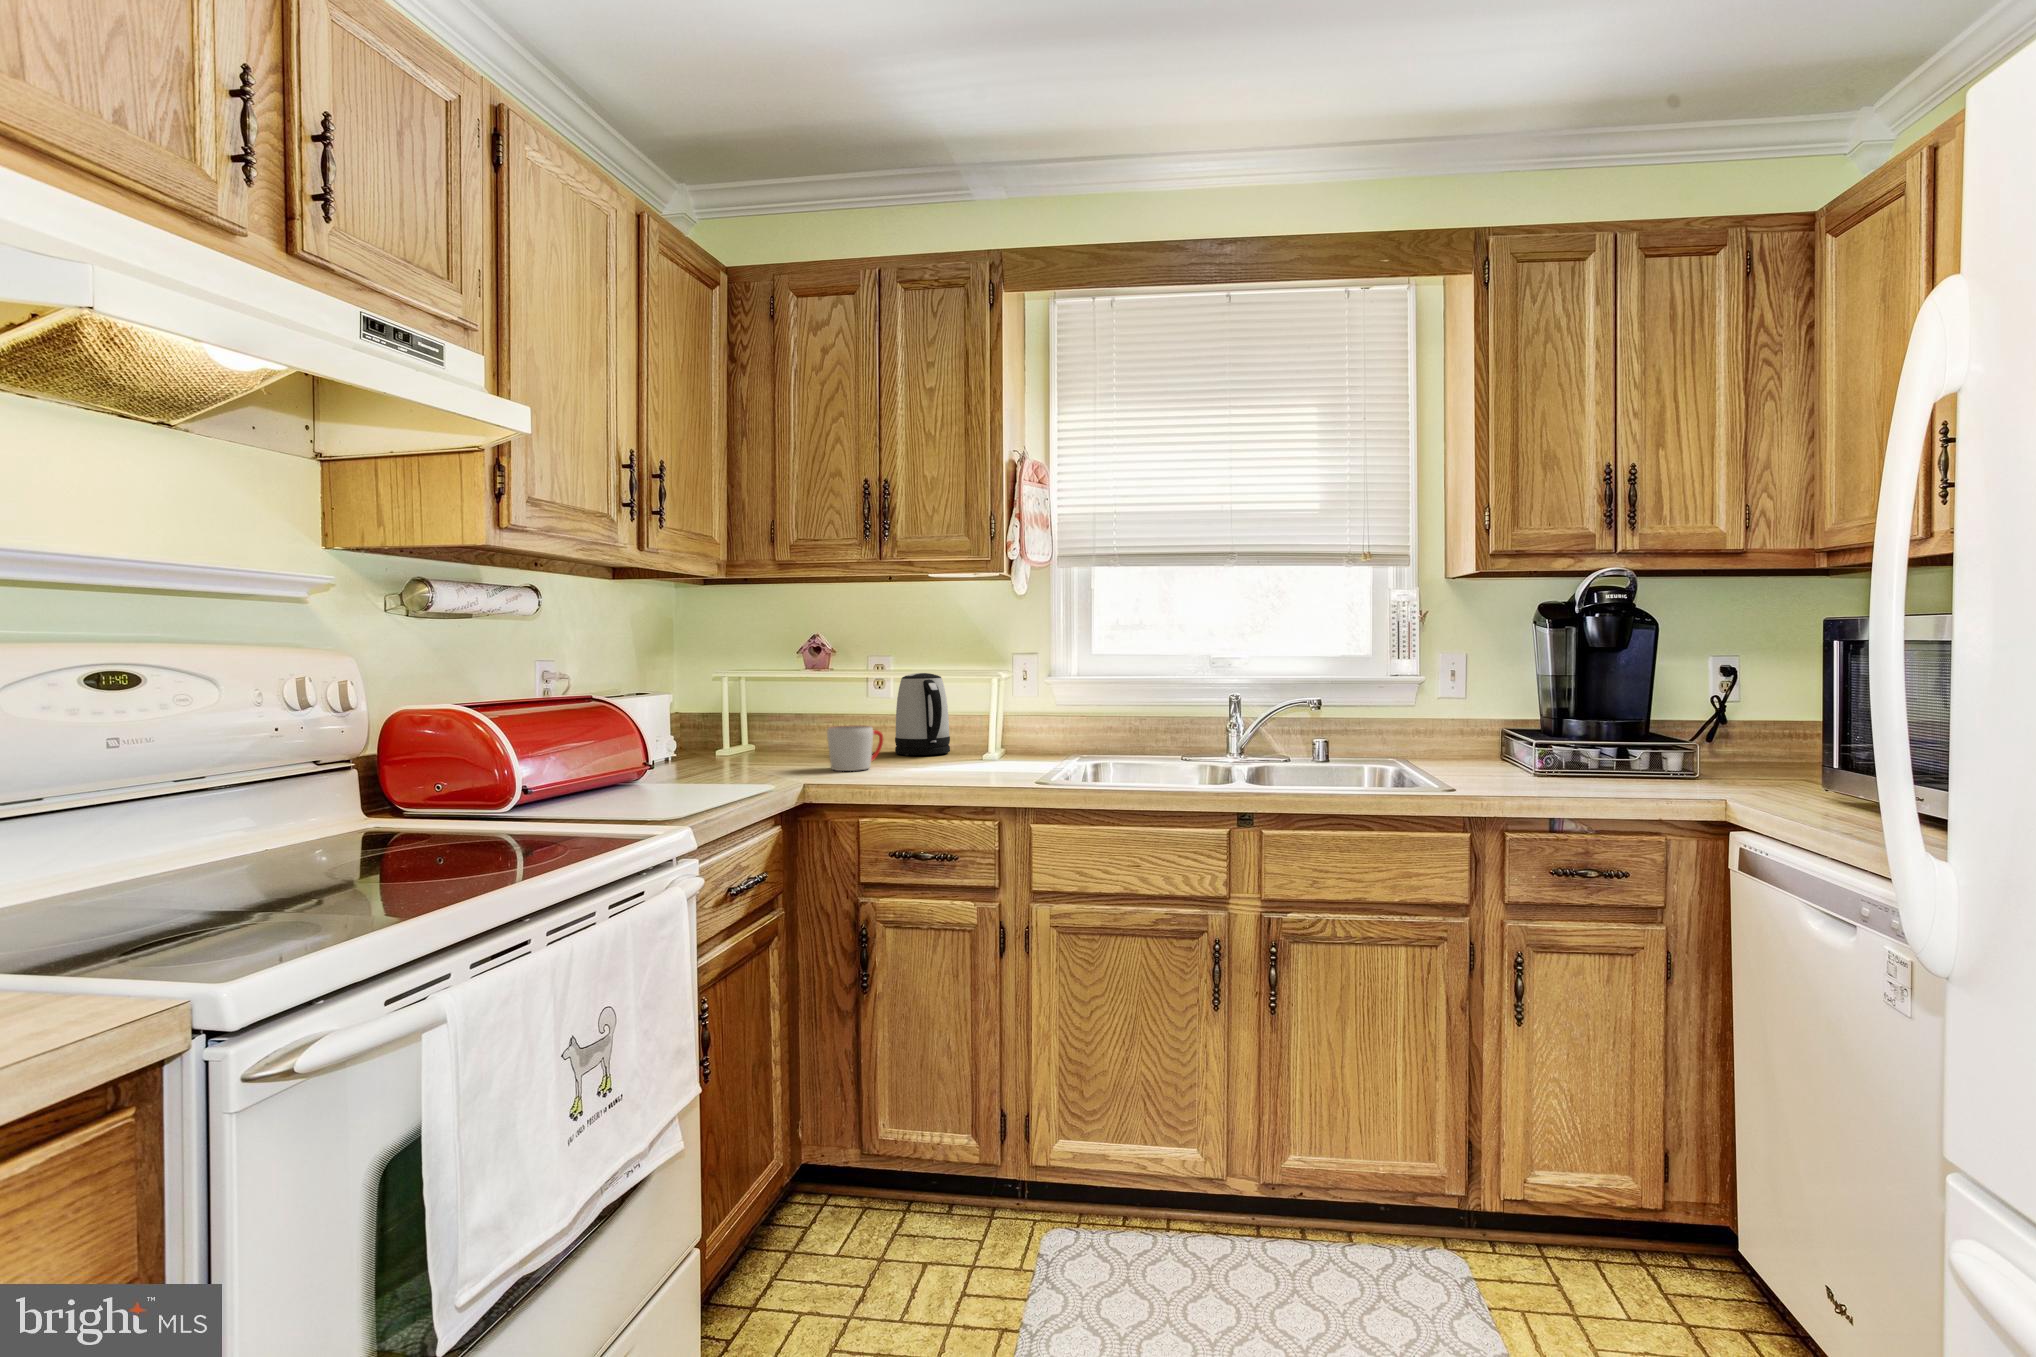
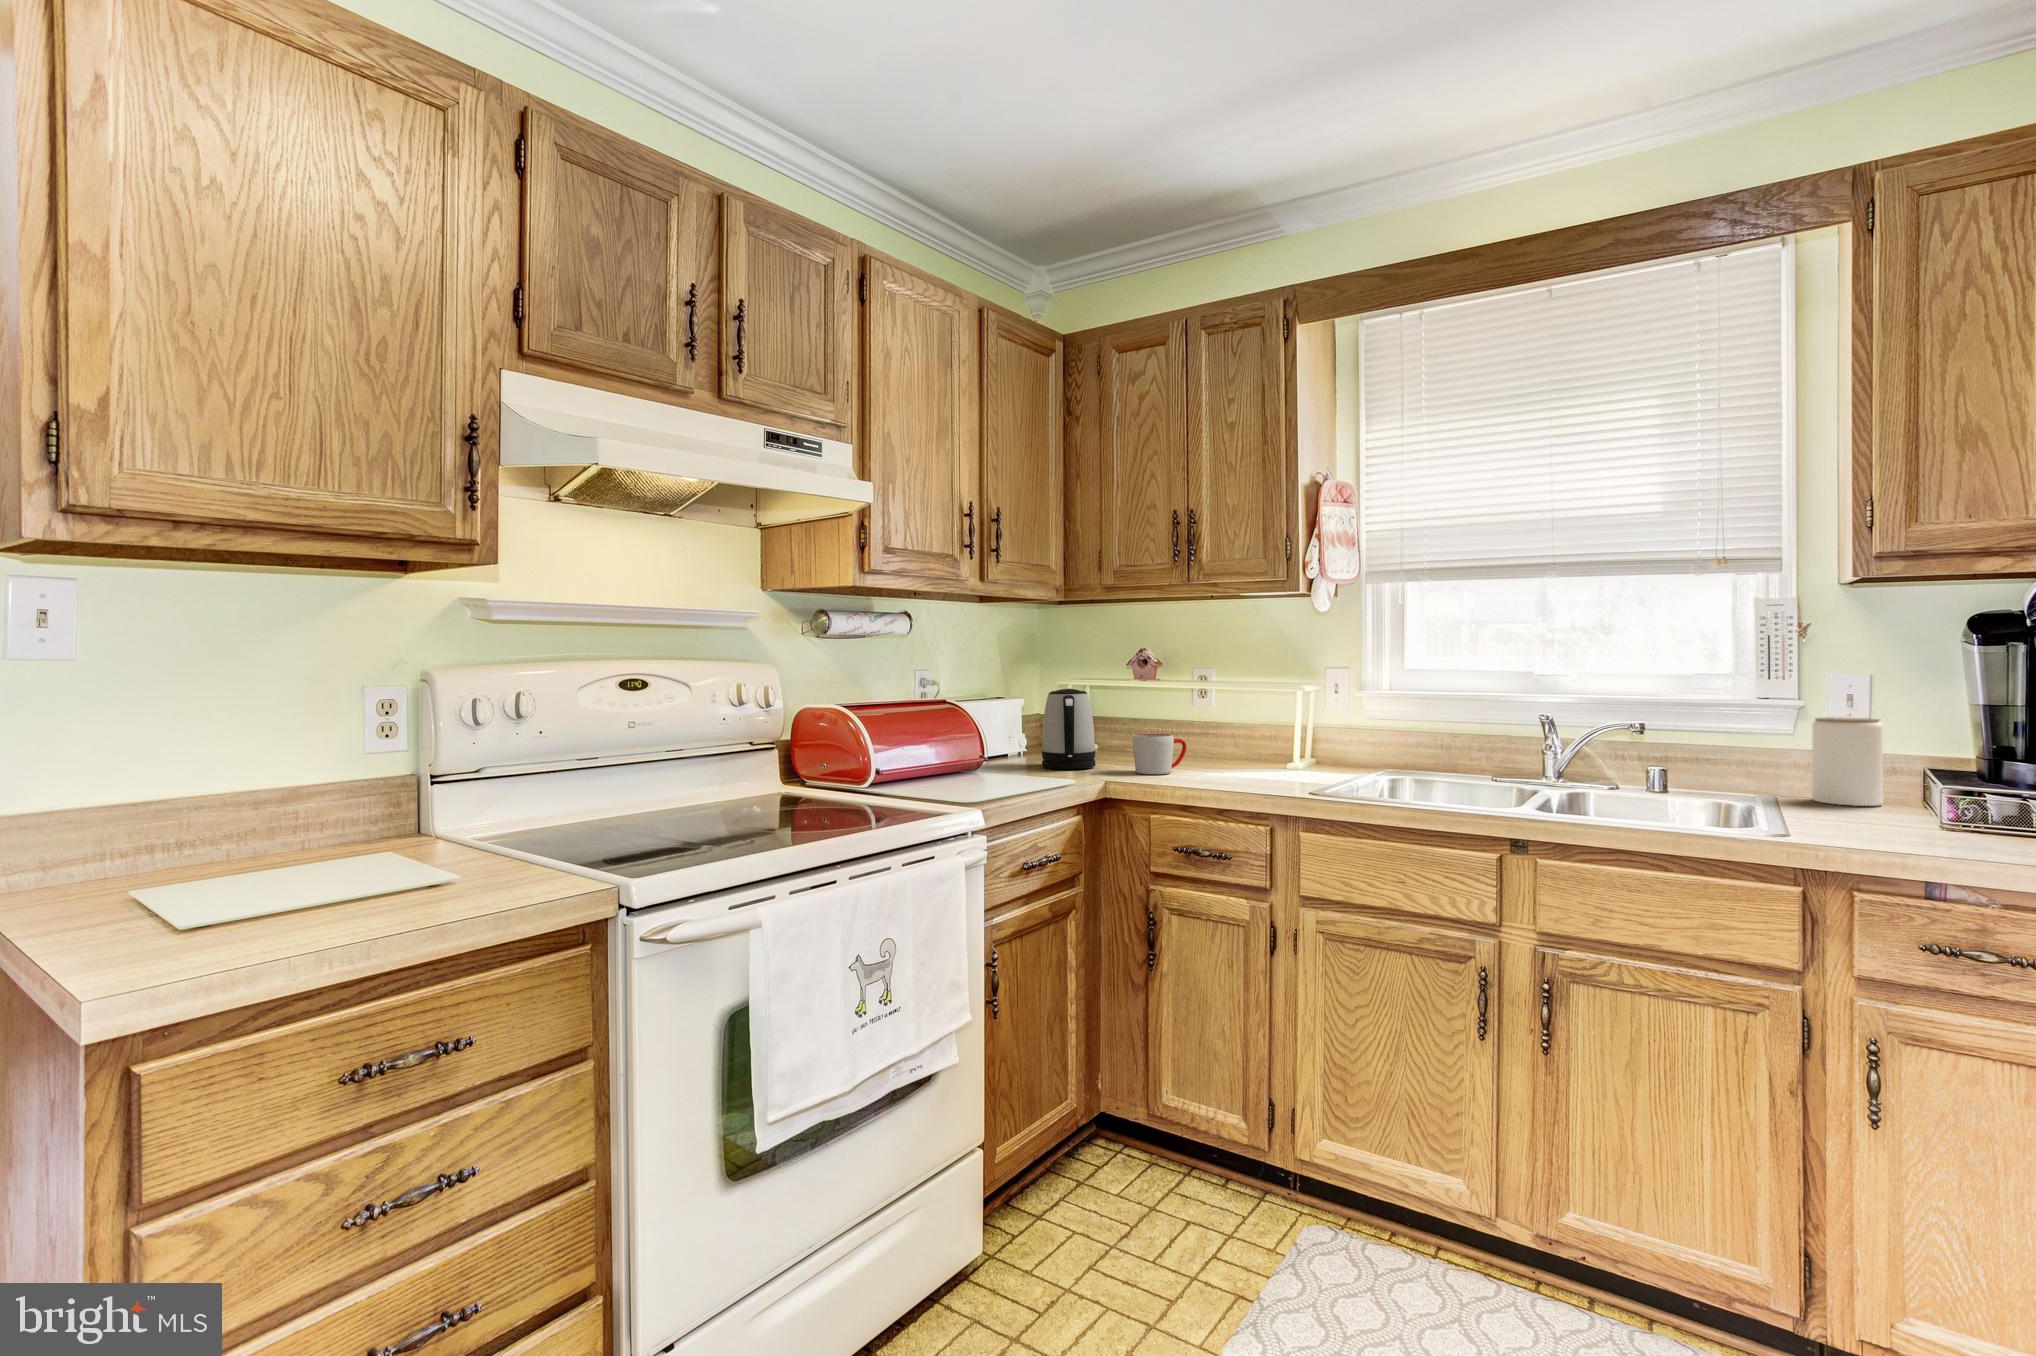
kettle: present [895,673,950,755] -> present [1042,688,1096,769]
jar: none [1426,691,1476,764] -> present [1812,717,1883,806]

